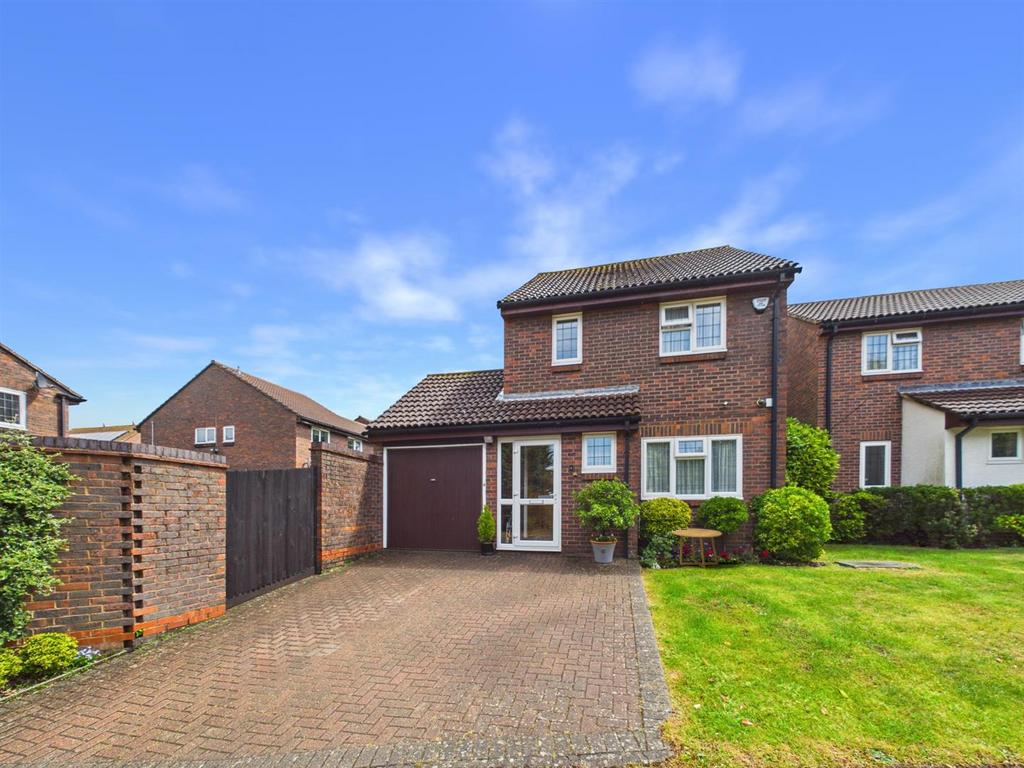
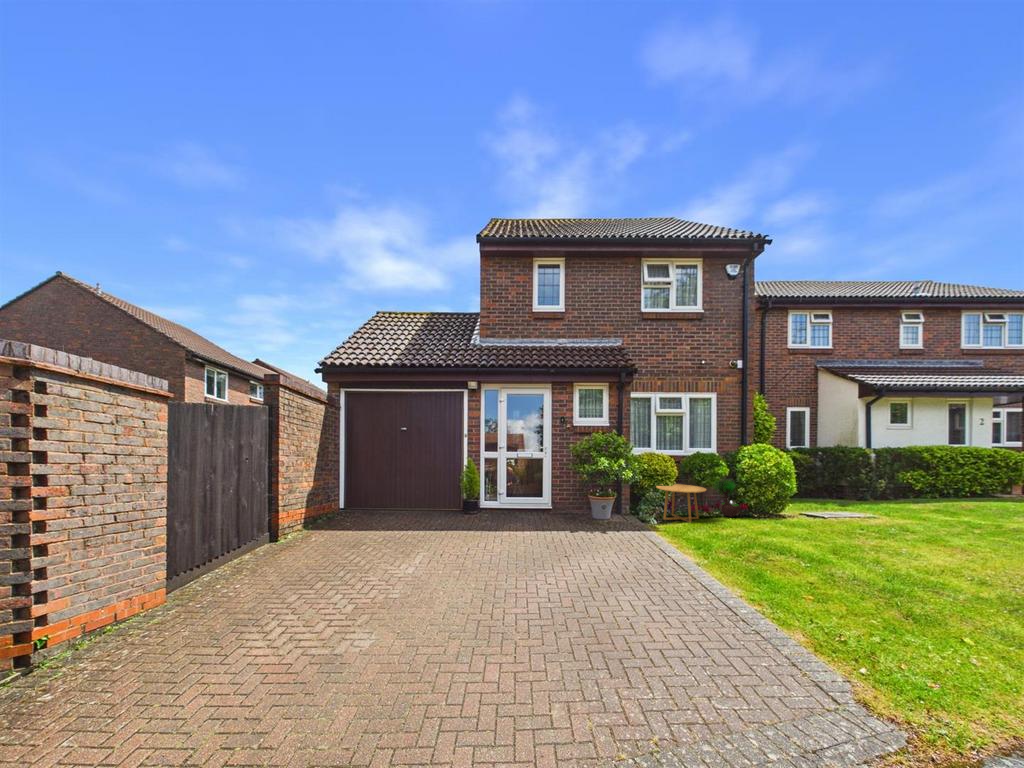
potted tree: none [733,519,766,563] -> present [715,480,740,517]

